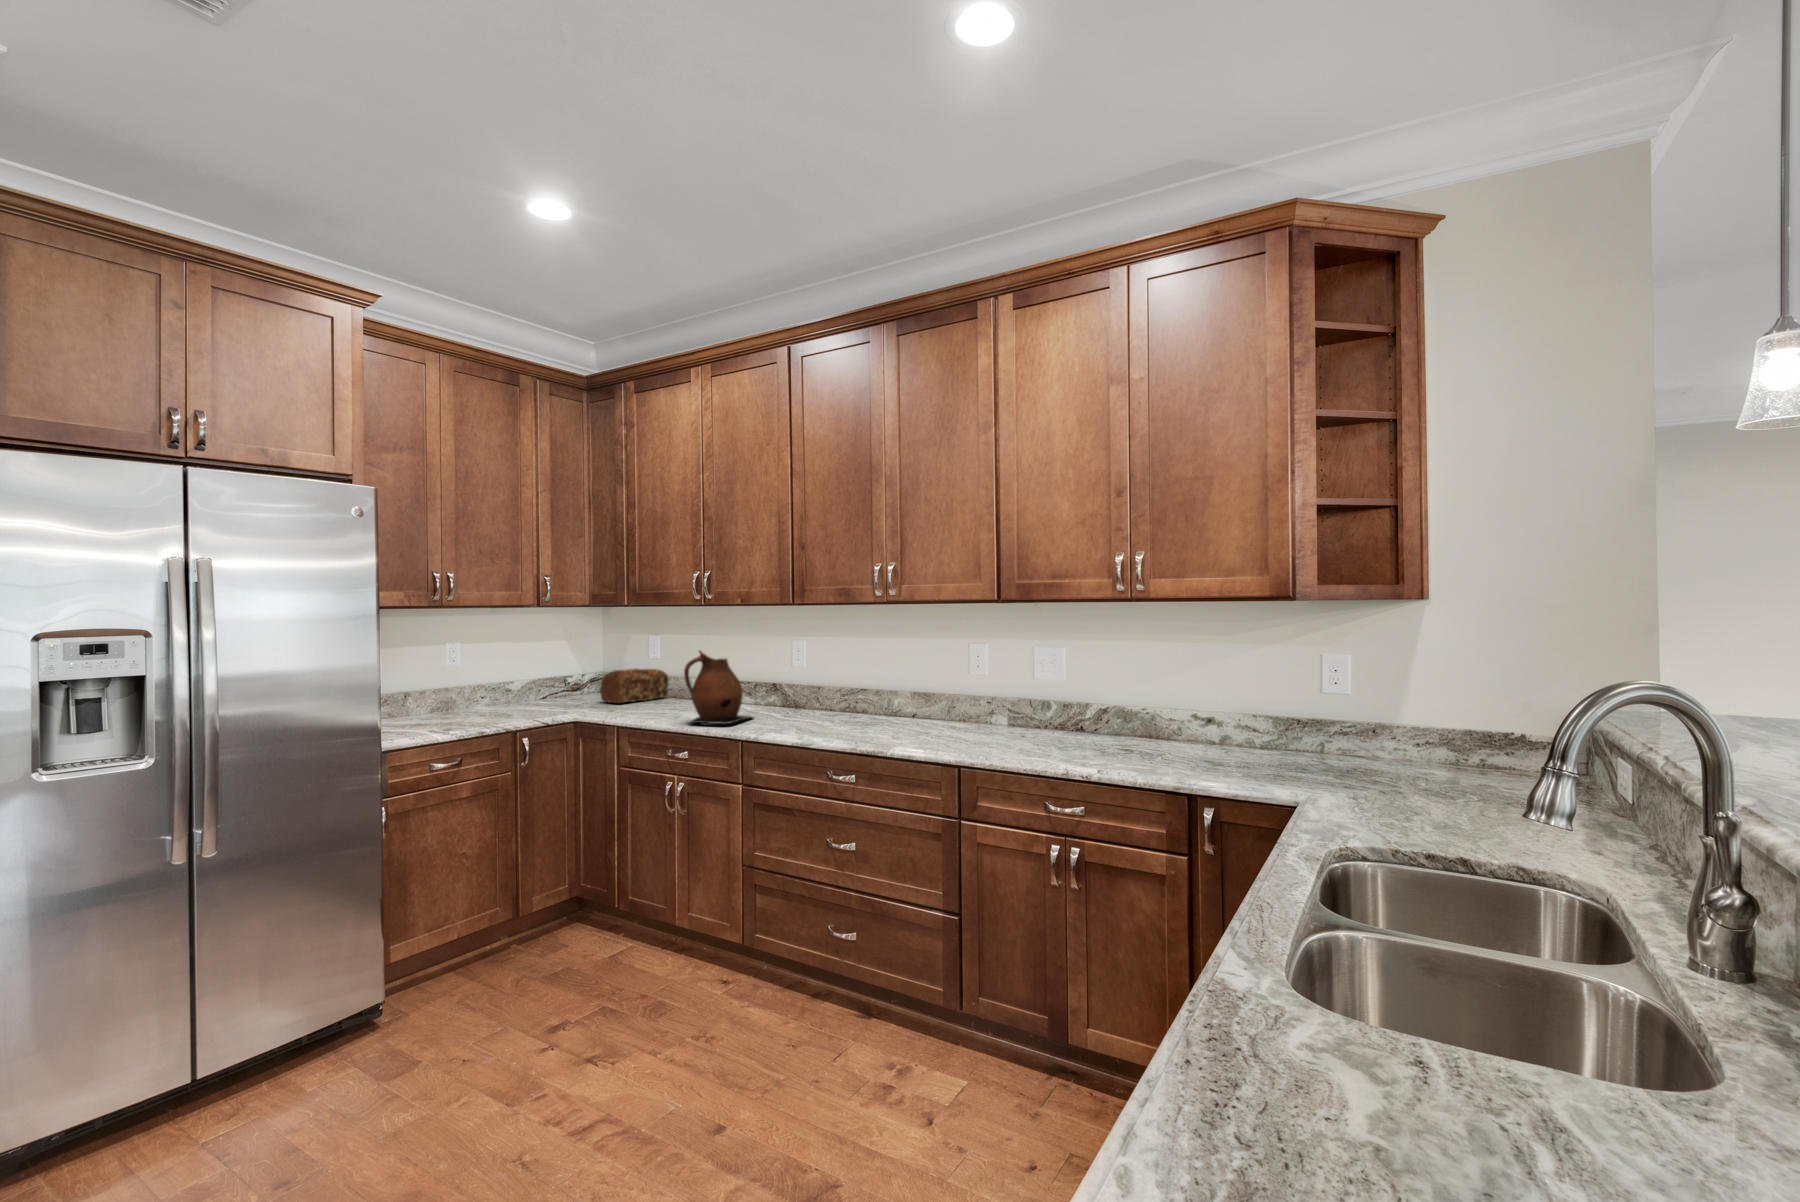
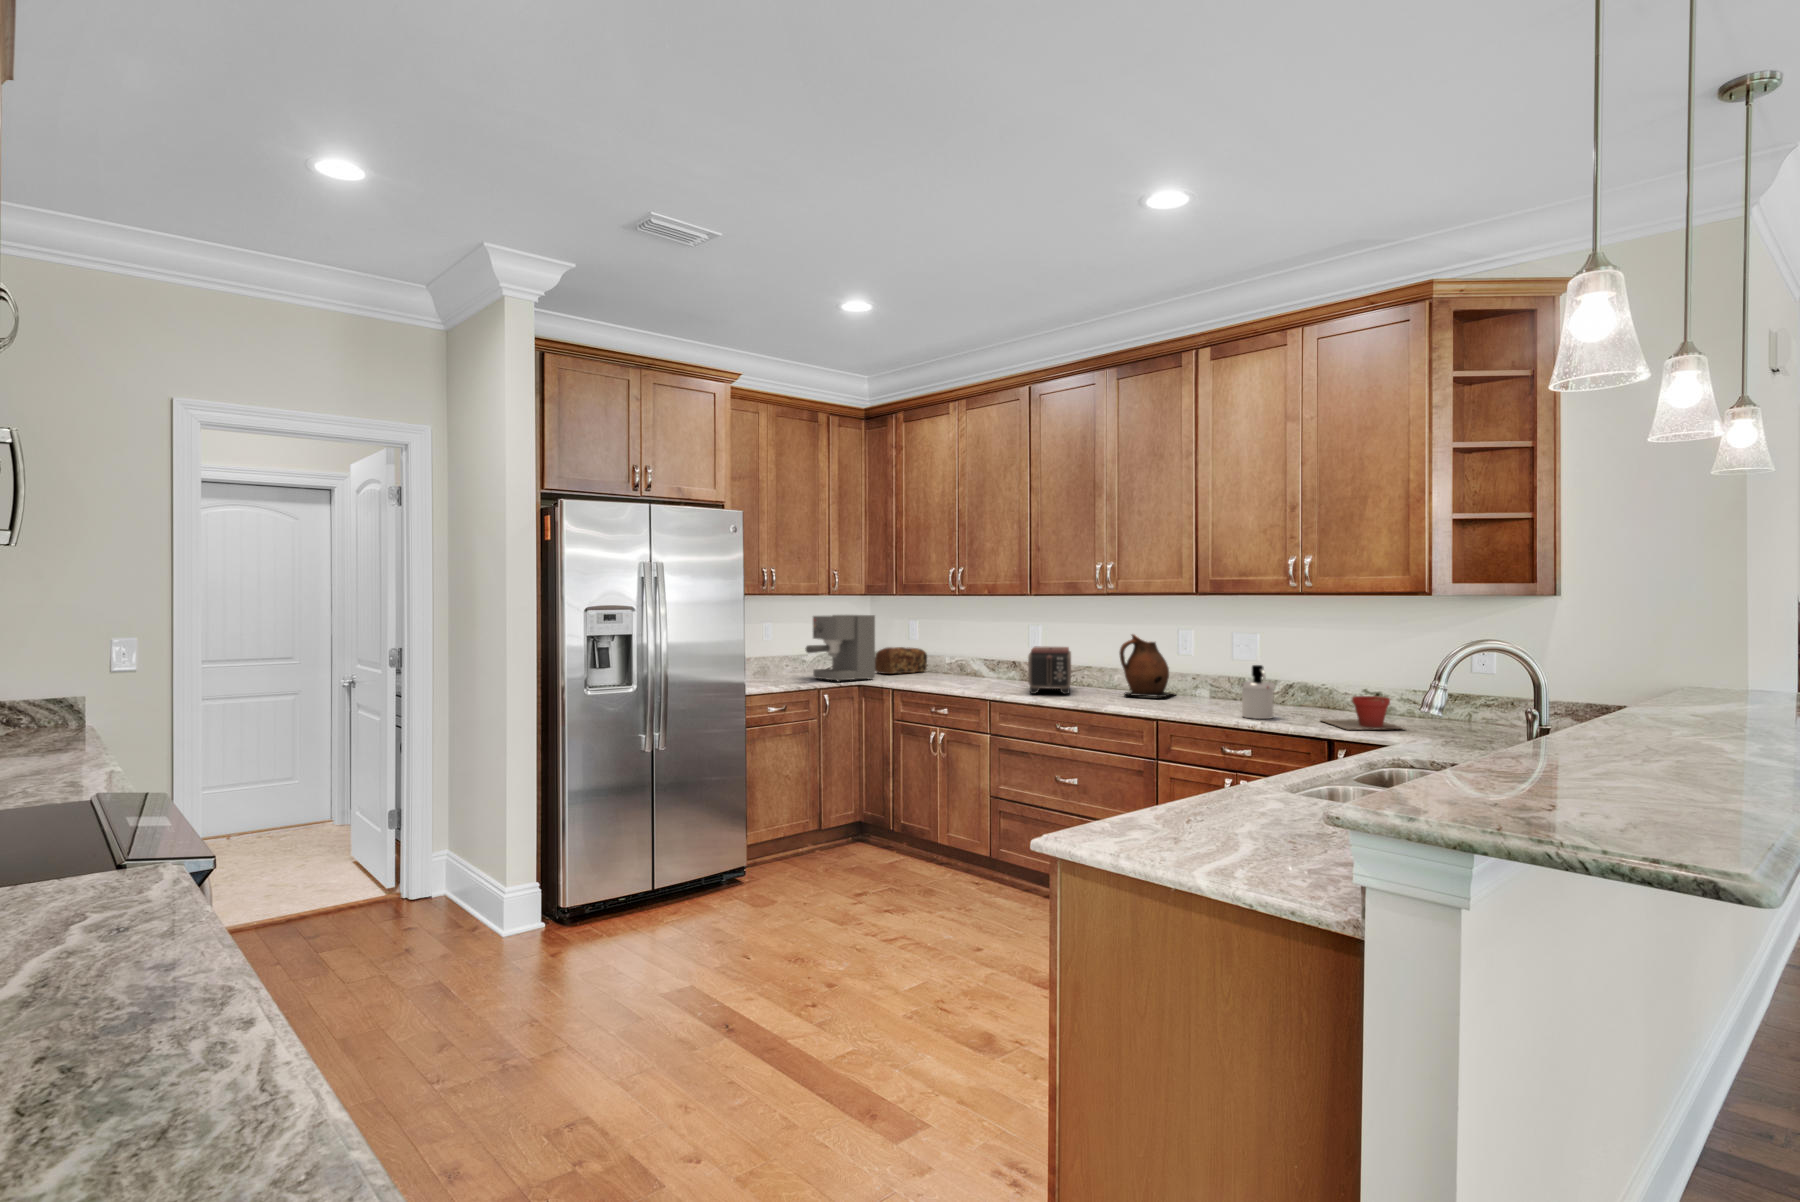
coffee maker: none [496,631,596,719] -> present [805,615,875,682]
ceramic pitcher: present [684,650,752,724] -> present [1120,634,1173,697]
toaster: none [790,667,843,729] -> present [1028,646,1071,694]
soap dispenser: none [1060,691,1101,761] -> present [1241,665,1275,719]
plant pot: none [1155,728,1268,777] -> present [1323,696,1404,730]

